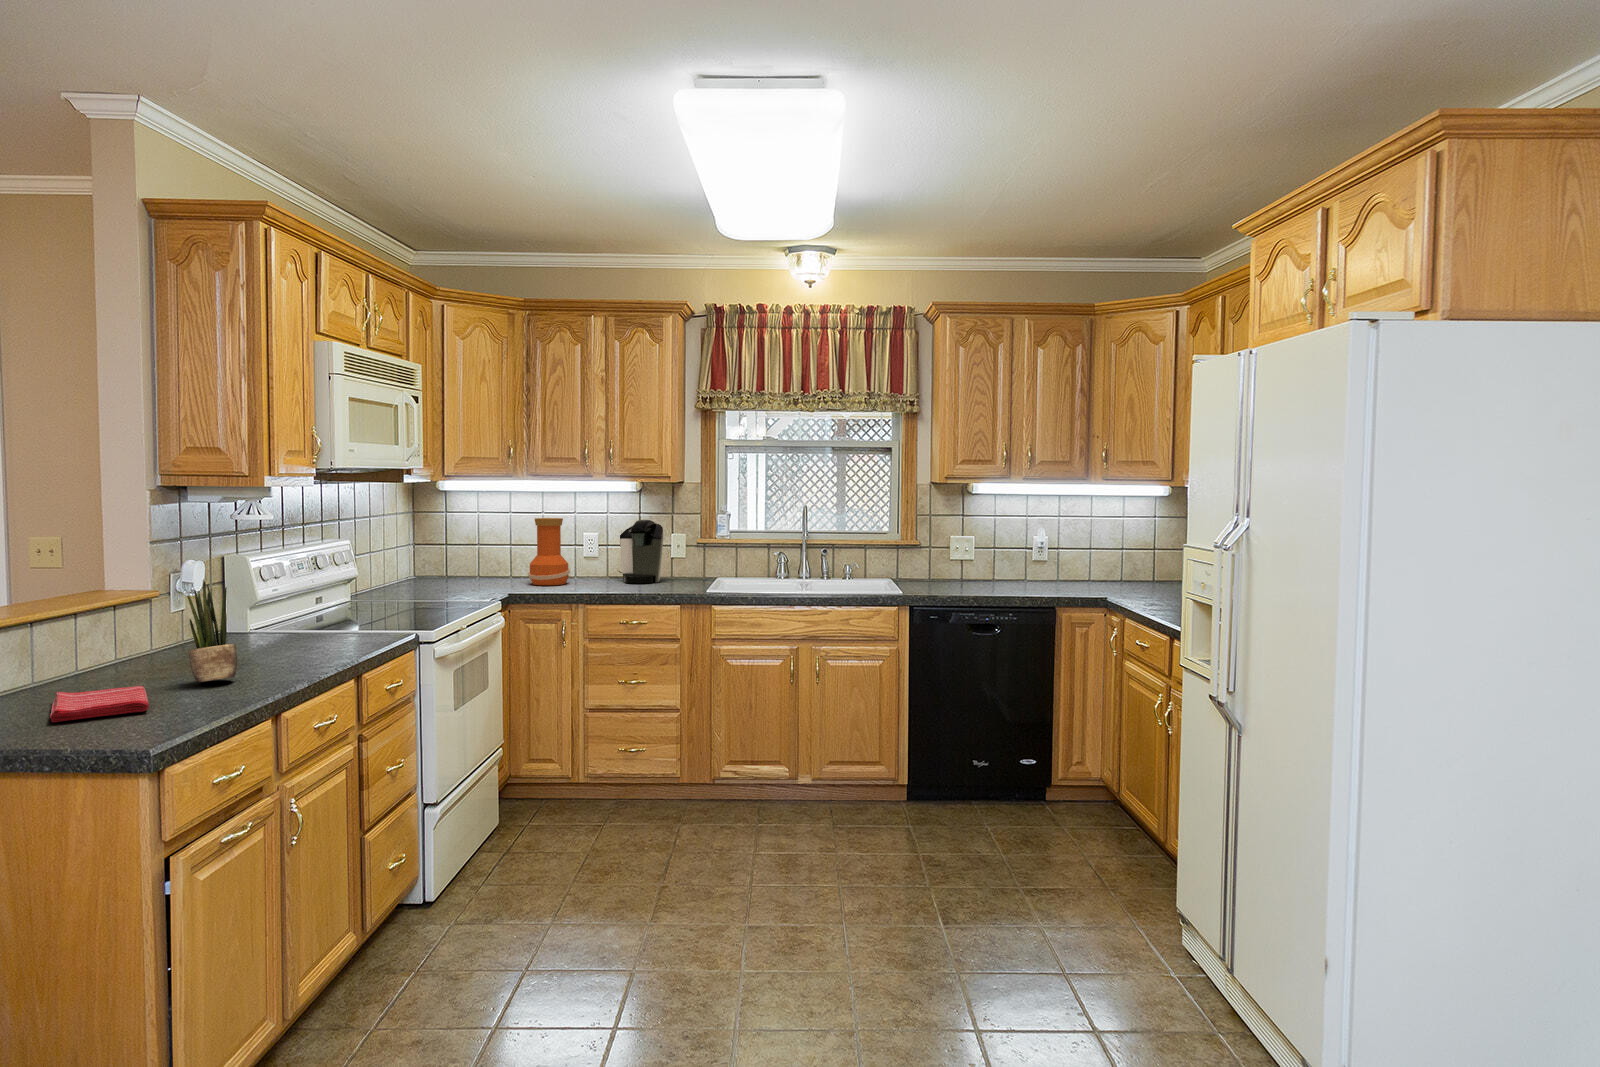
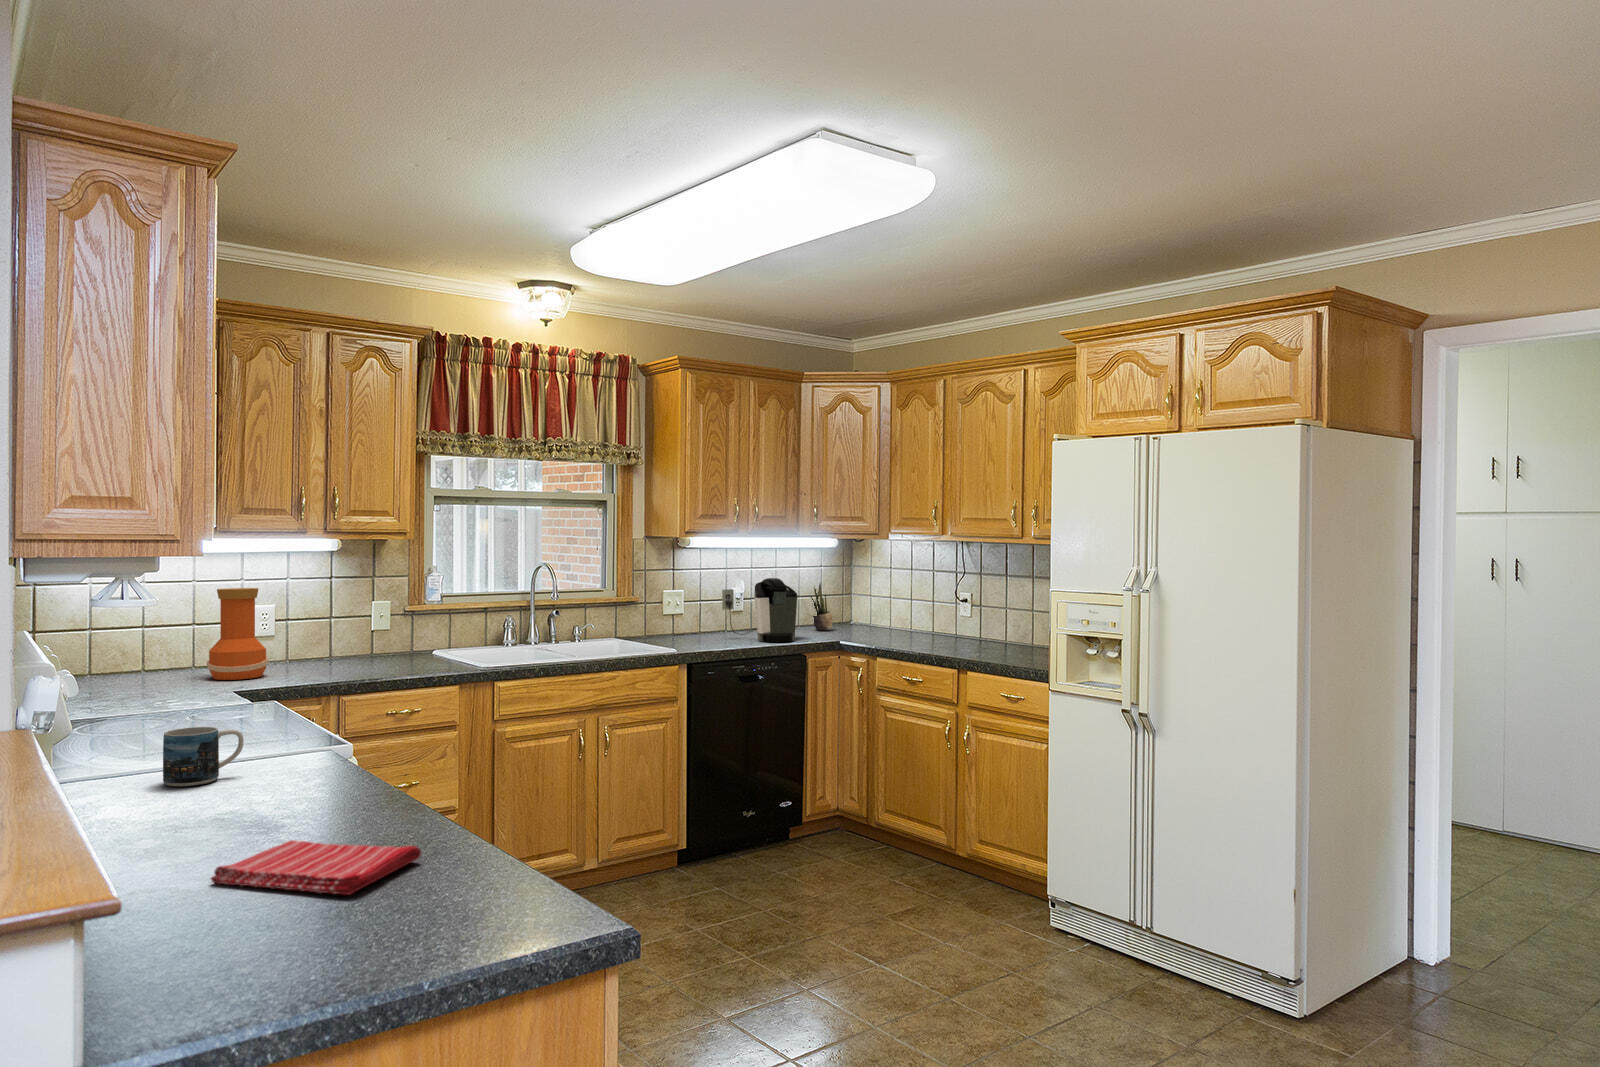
coffee maker: present [619,520,663,583] -> present [722,578,797,642]
potted plant: present [187,581,237,682] -> present [811,583,832,631]
mug: none [252,610,303,648] -> present [163,727,244,786]

